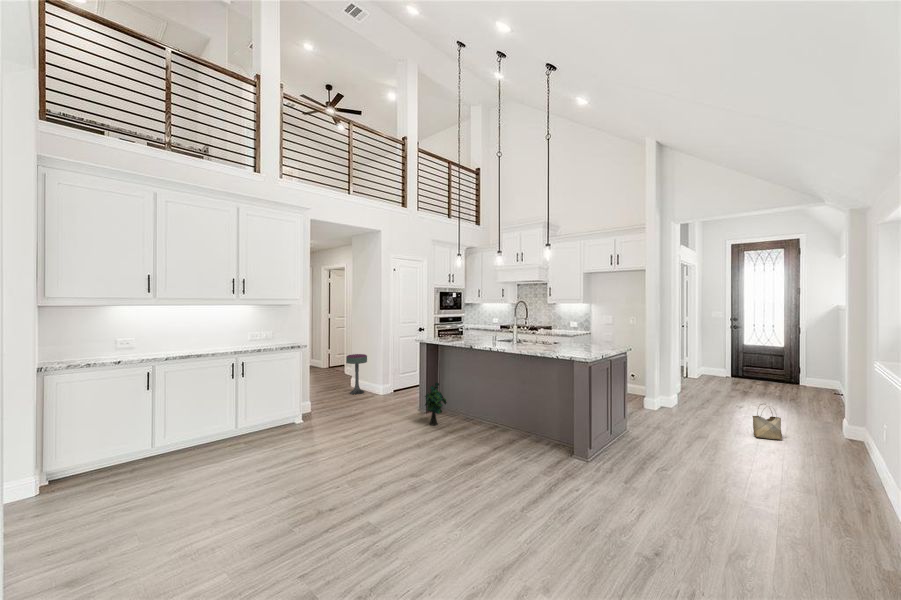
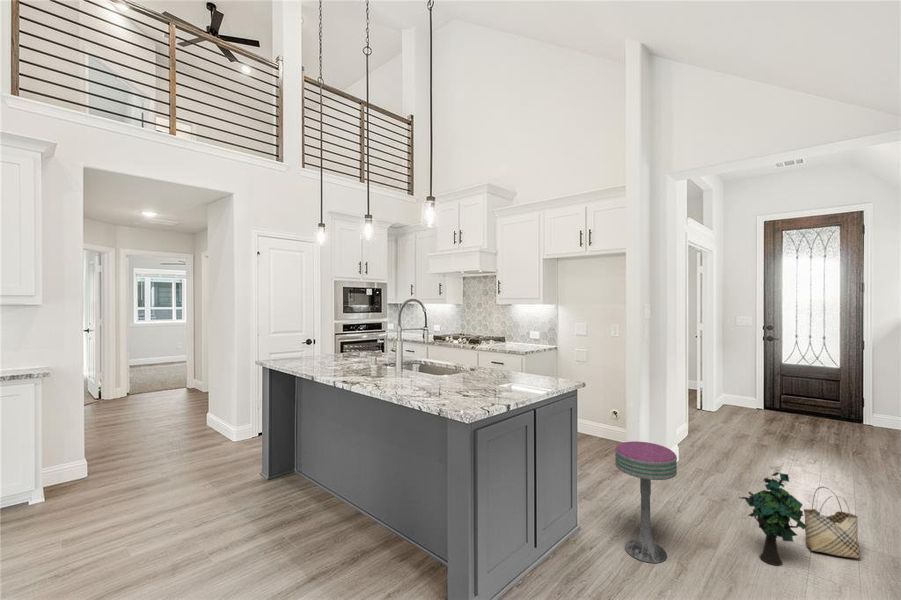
bar stool: present [346,354,367,394] -> present [615,441,677,563]
decorative plant: present [425,383,447,425] -> present [741,472,806,566]

